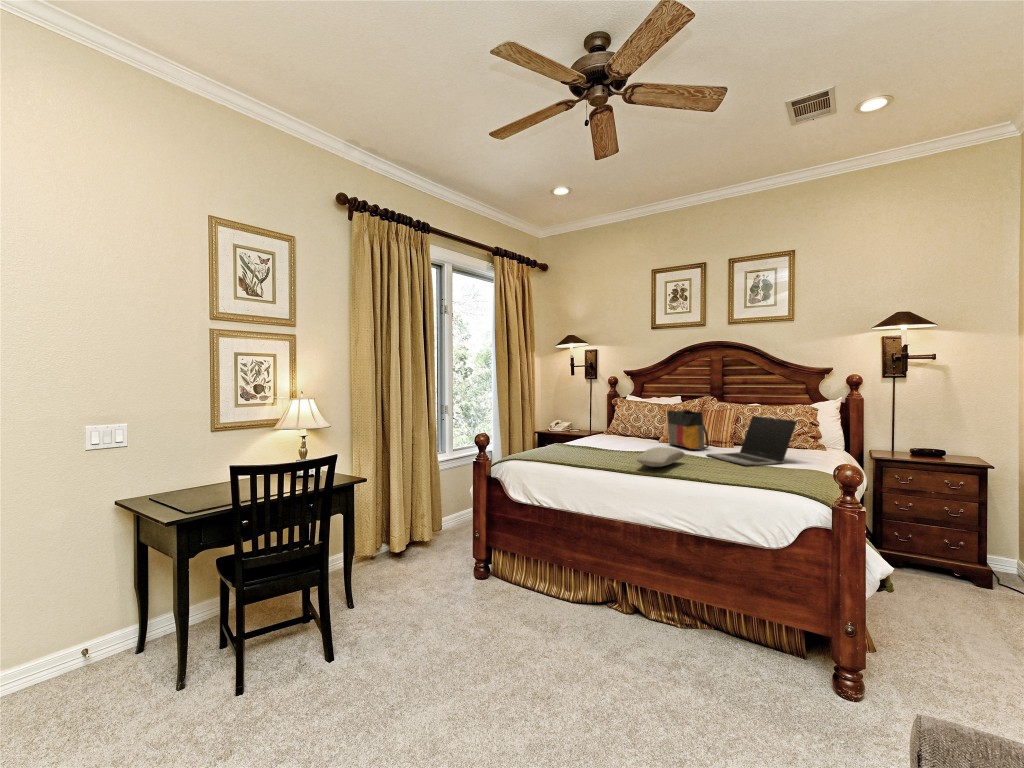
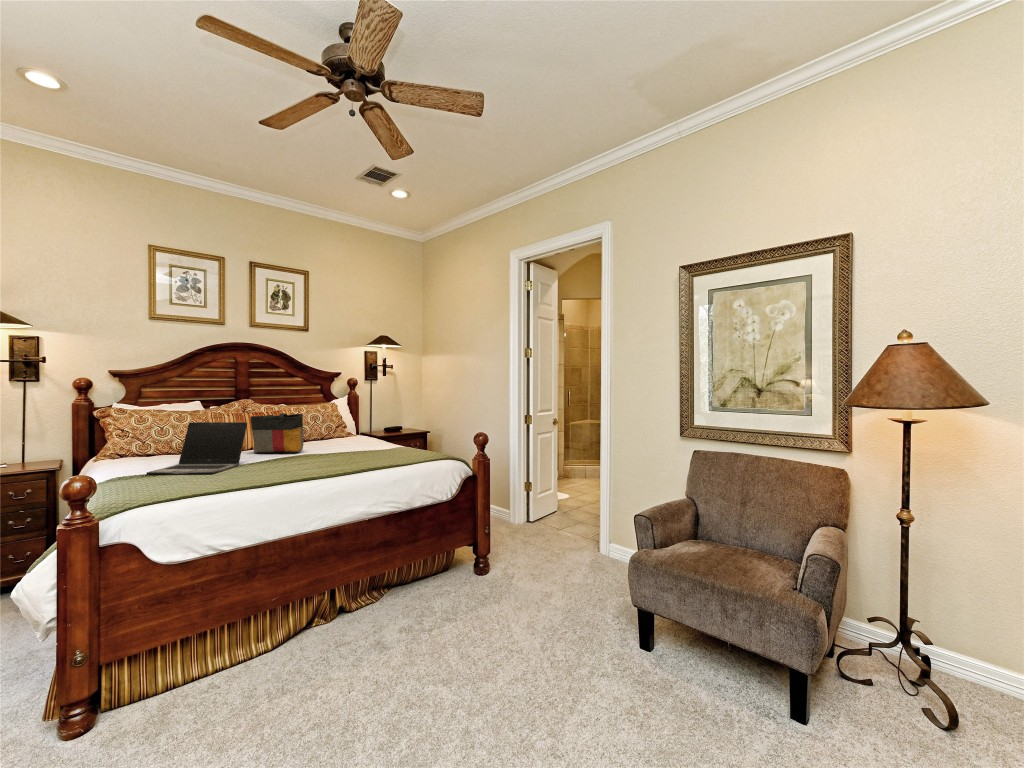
laptop: present [706,416,797,466] -> present [146,422,247,474]
pillow: present [637,447,685,467] -> none [297,448,355,467]

